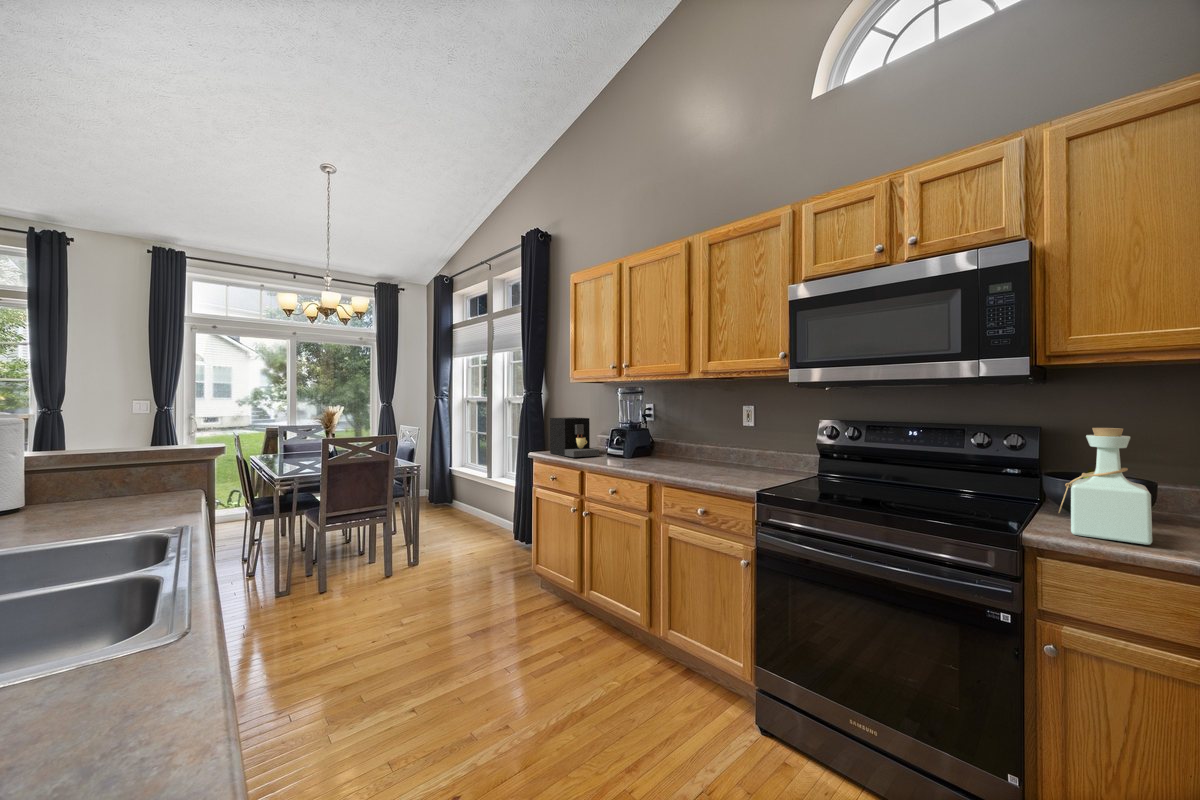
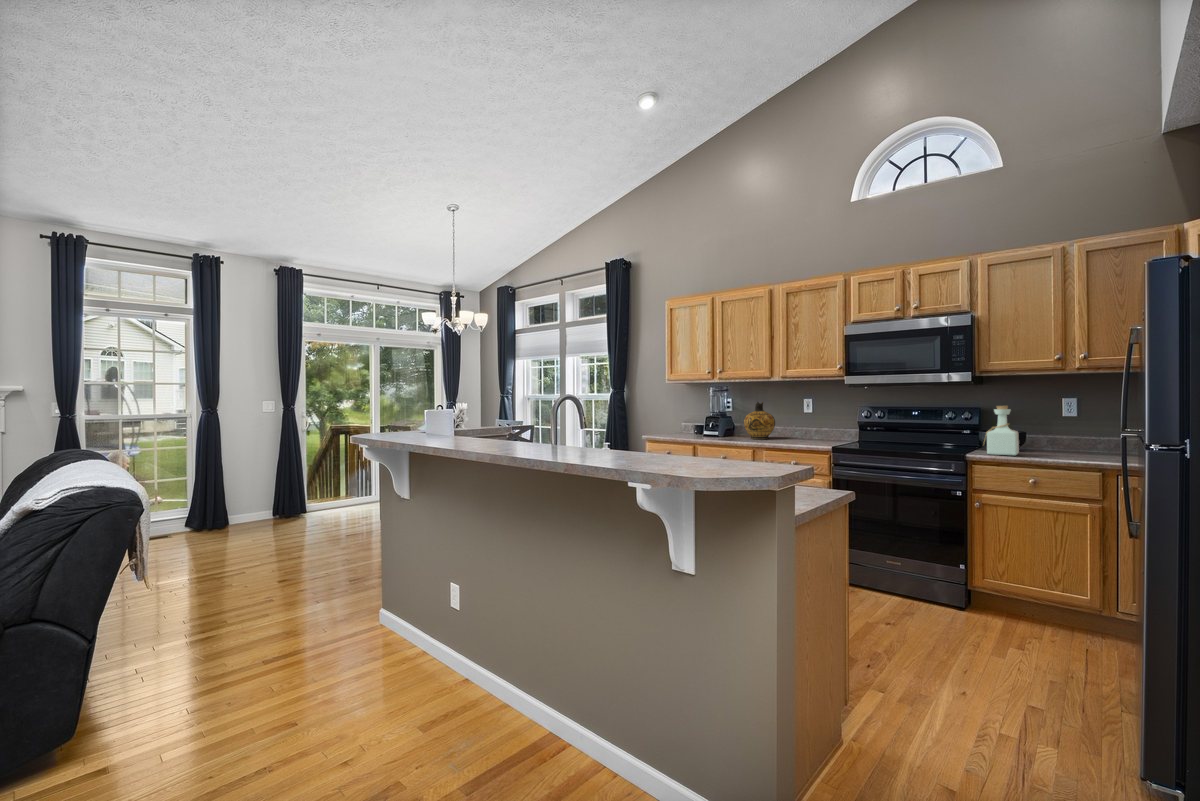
ceramic jug: none [649,410,695,467] -> present [744,402,775,439]
coffee maker: present [550,417,599,457] -> none [655,409,698,437]

